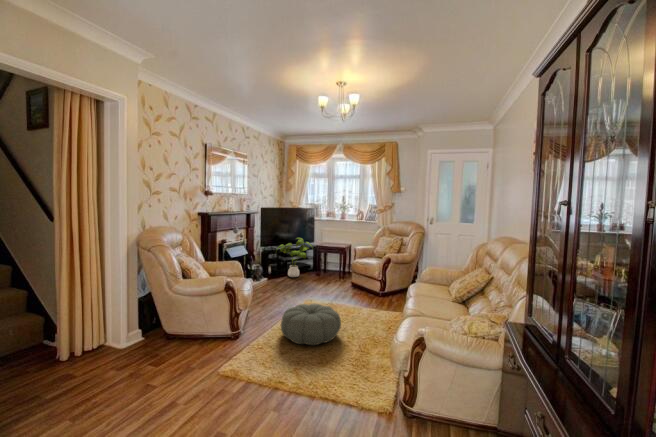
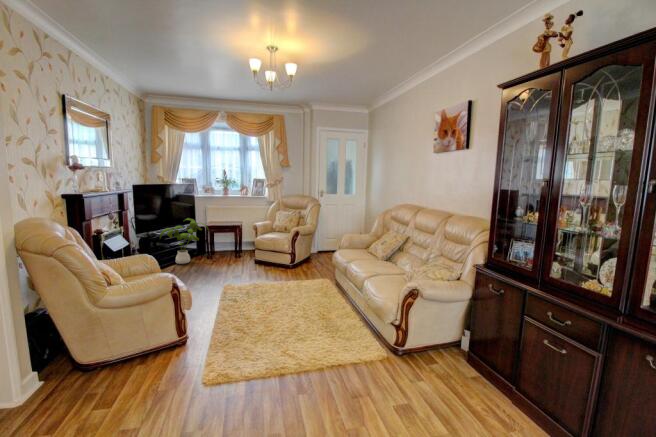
pouf: present [281,303,341,345] -> none [233,285,296,328]

